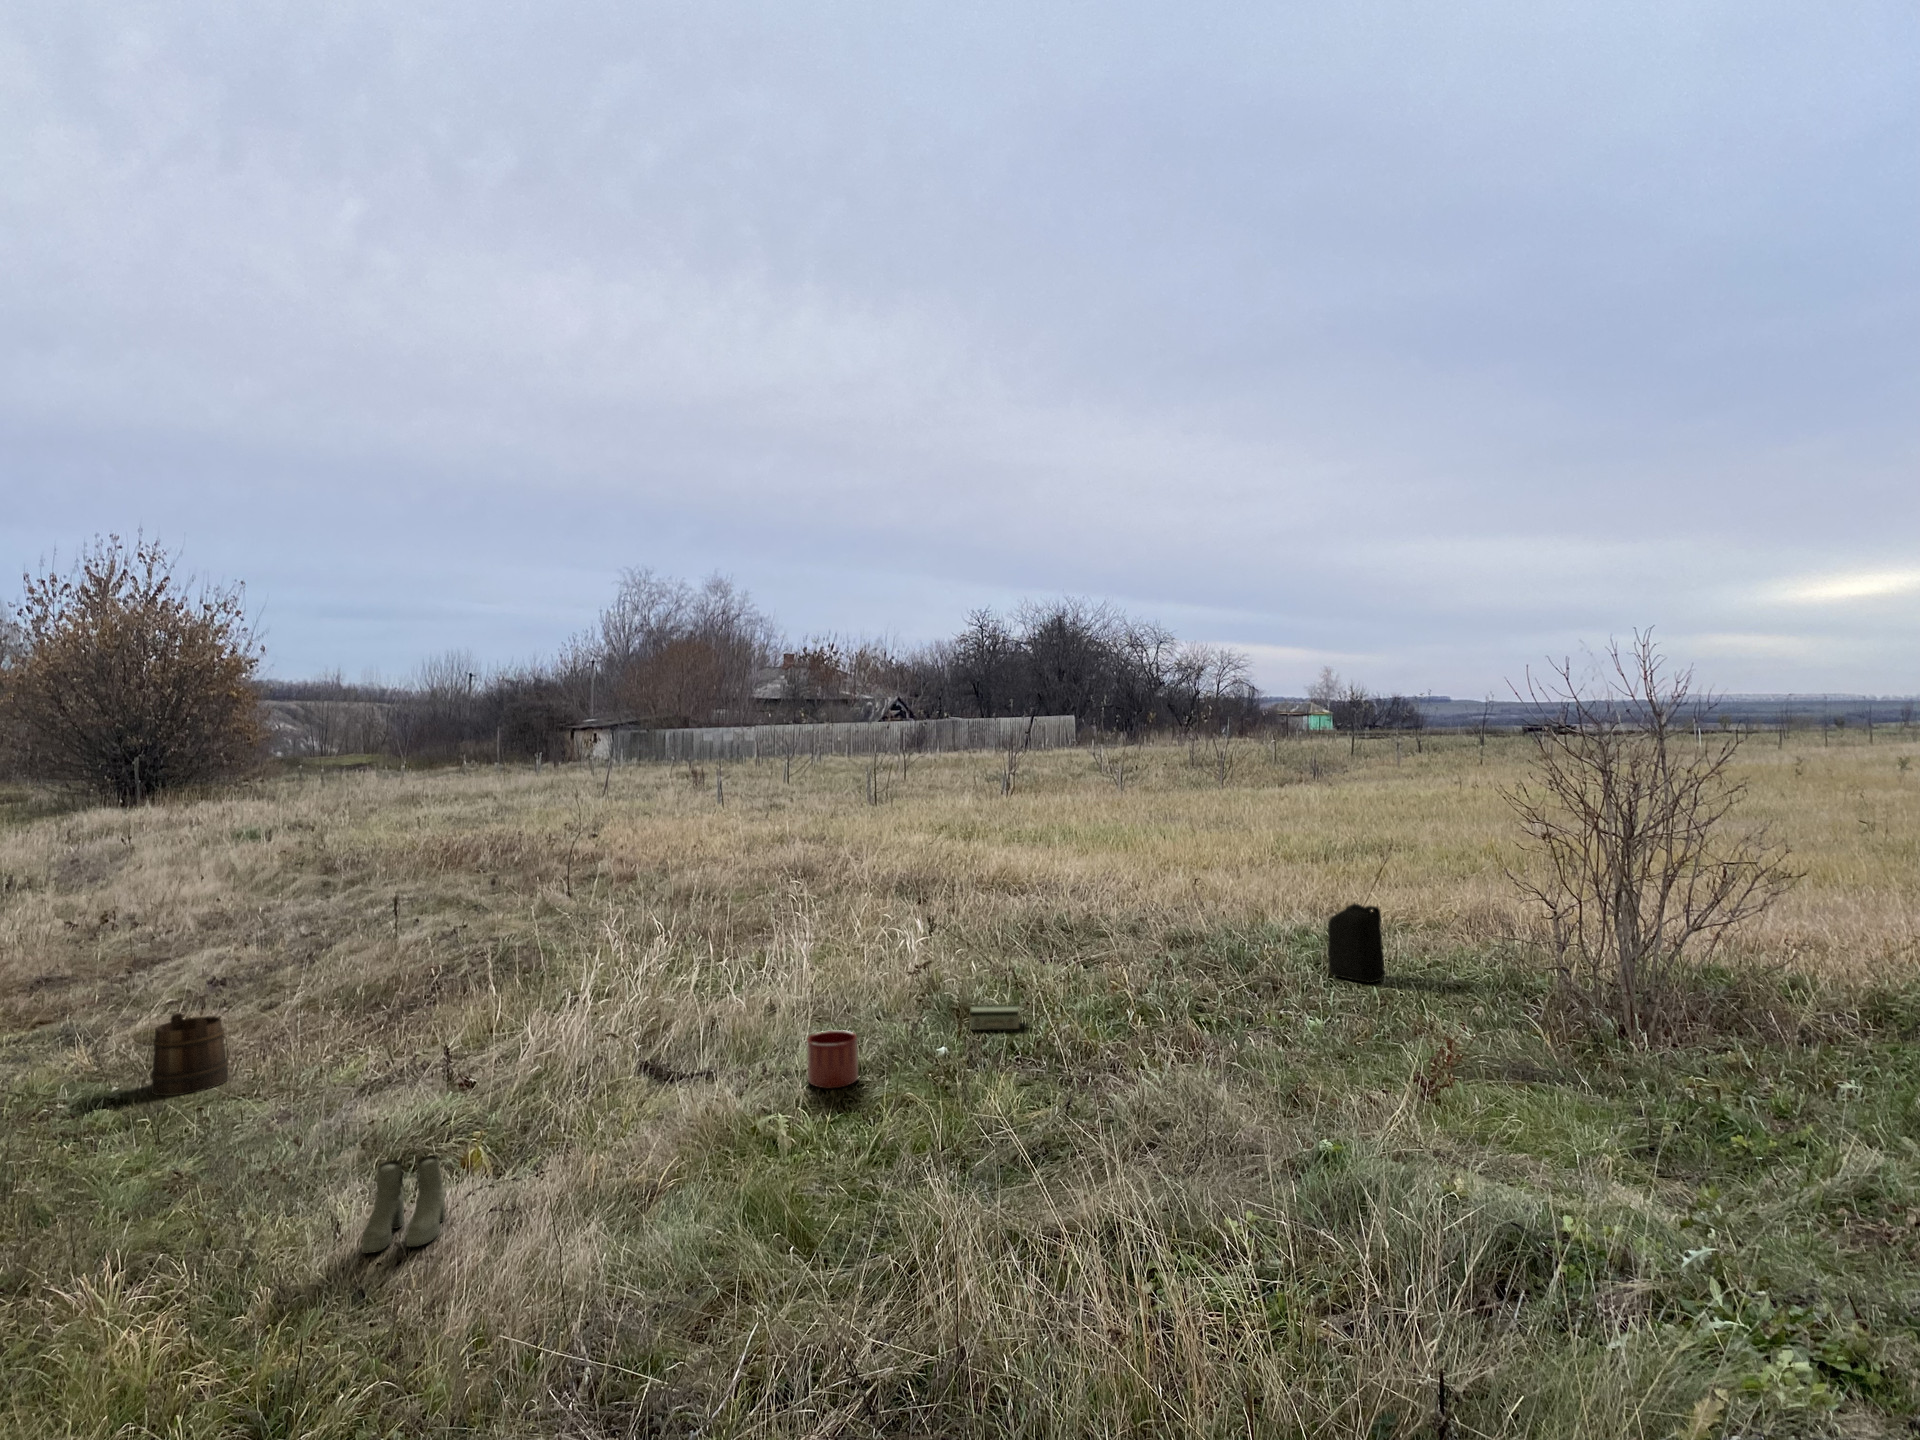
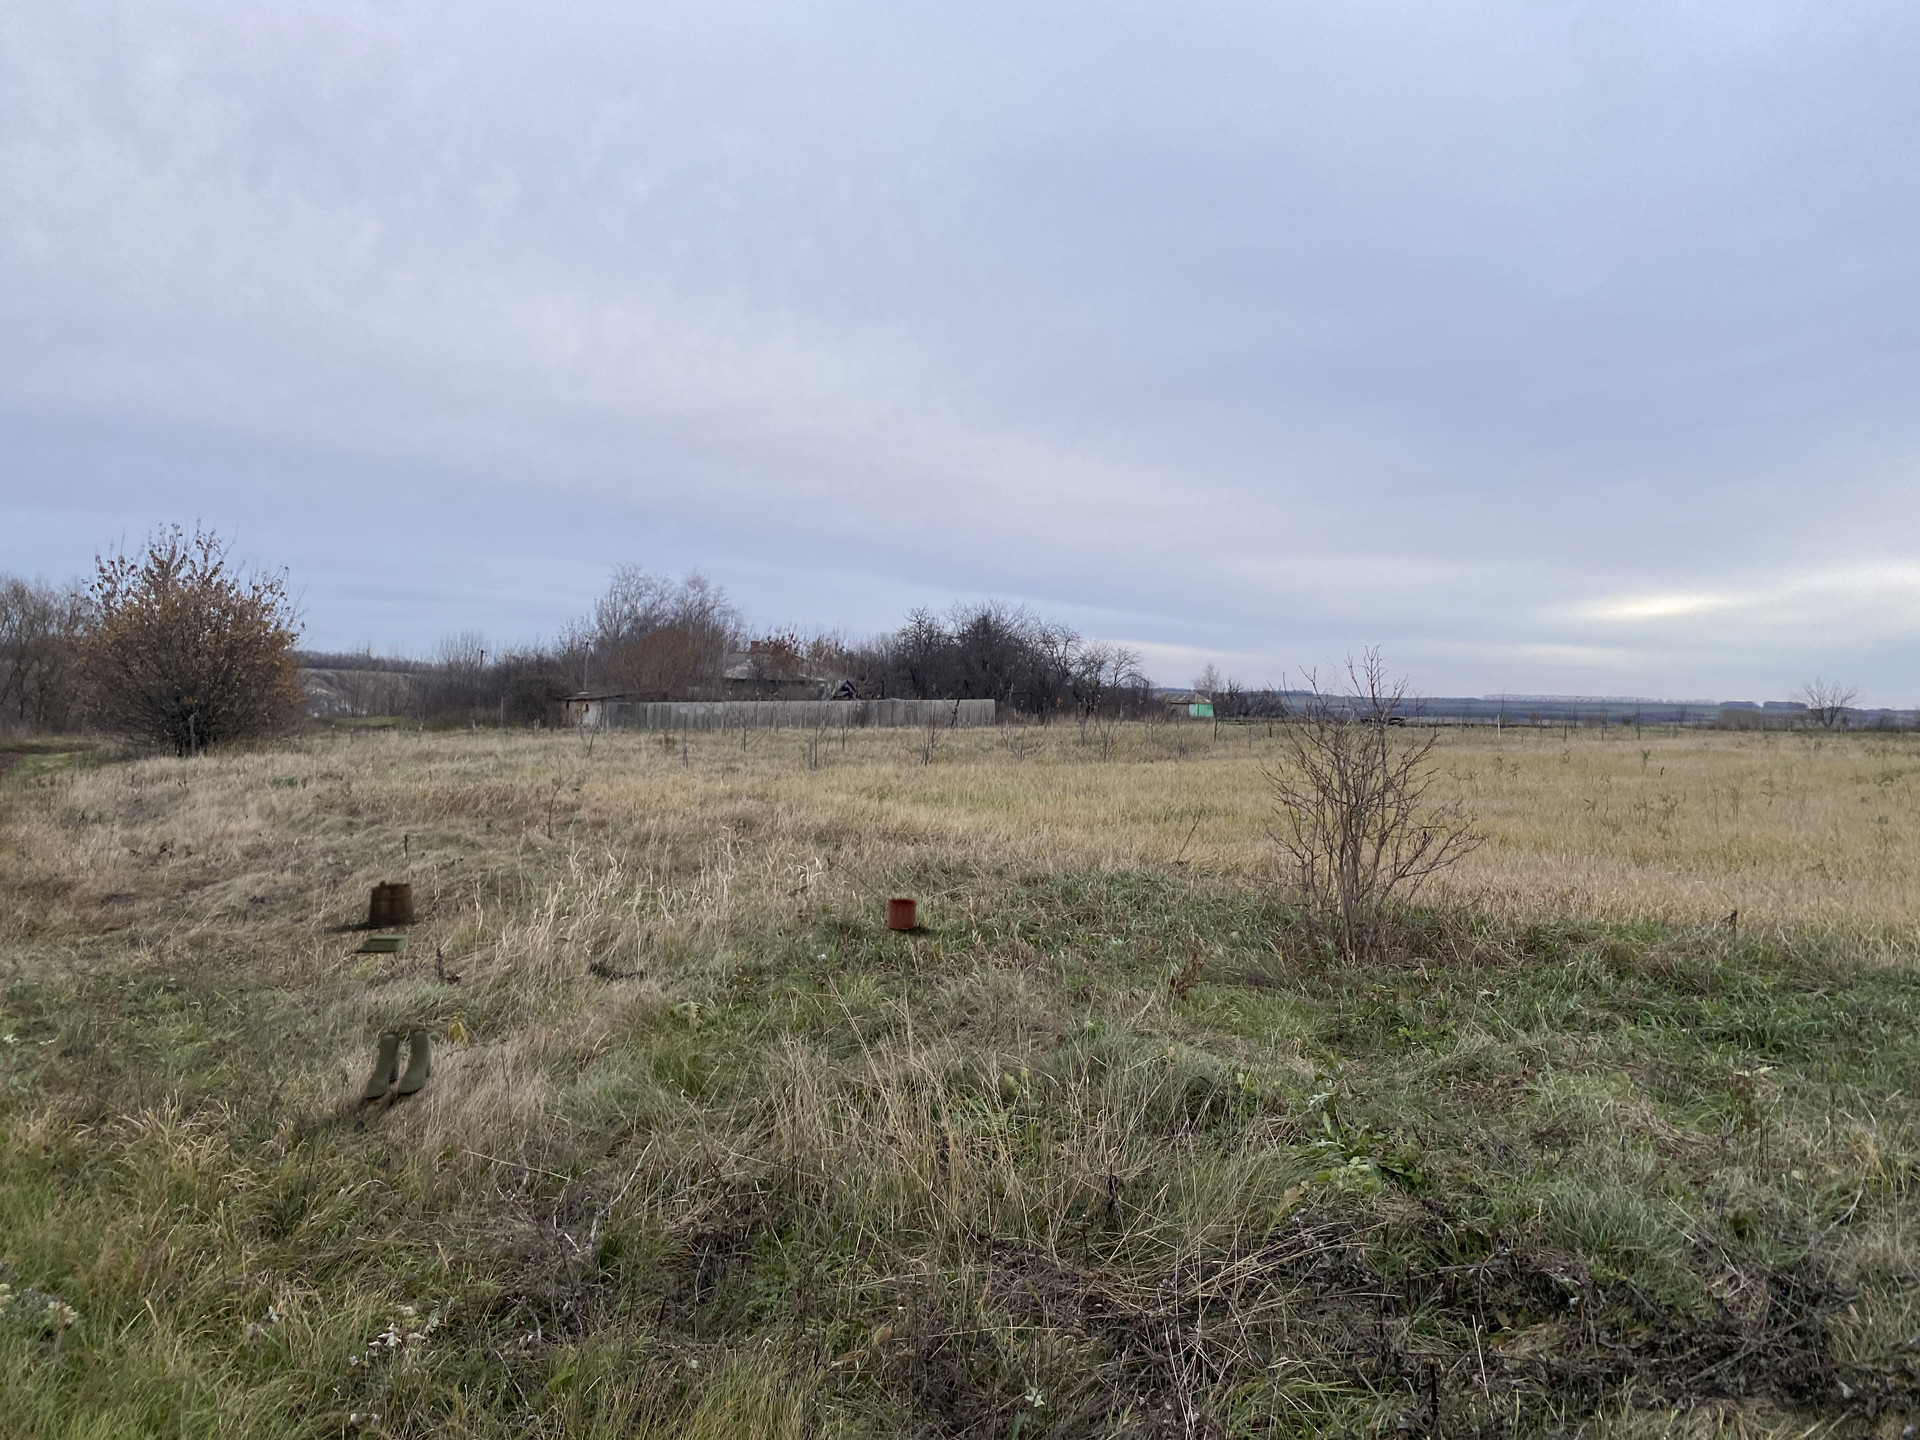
backpack: present [1327,903,1386,983] -> none [1099,859,1138,915]
toolbox: present [969,1005,1019,1030] -> present [362,934,412,951]
bucket: present [151,1013,228,1096] -> present [368,880,414,928]
planter: present [807,1030,858,1088] -> present [888,898,917,930]

